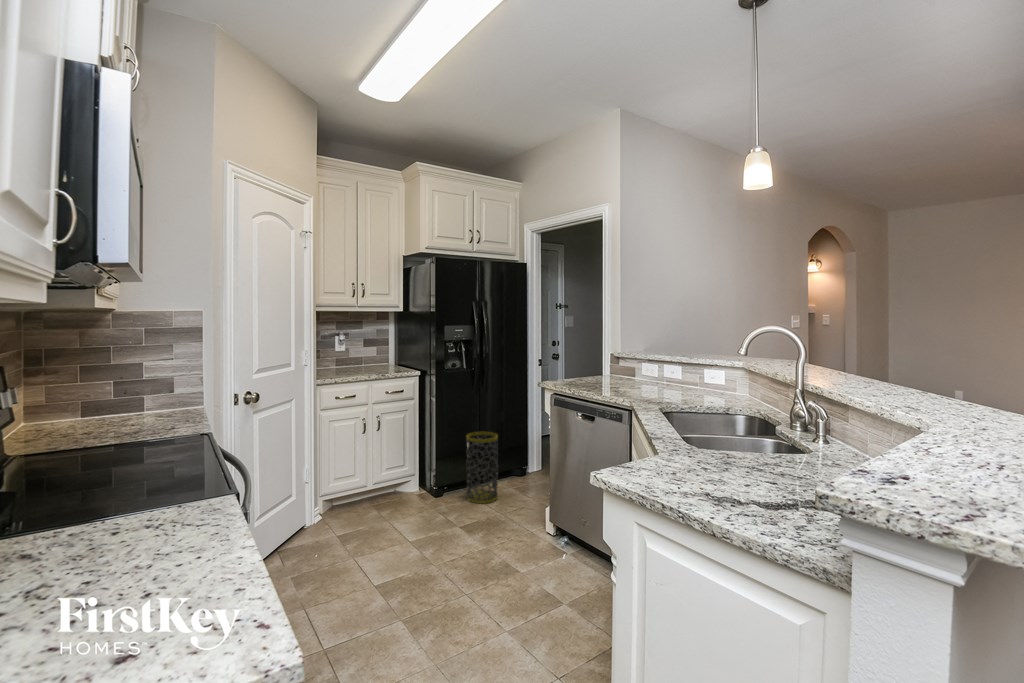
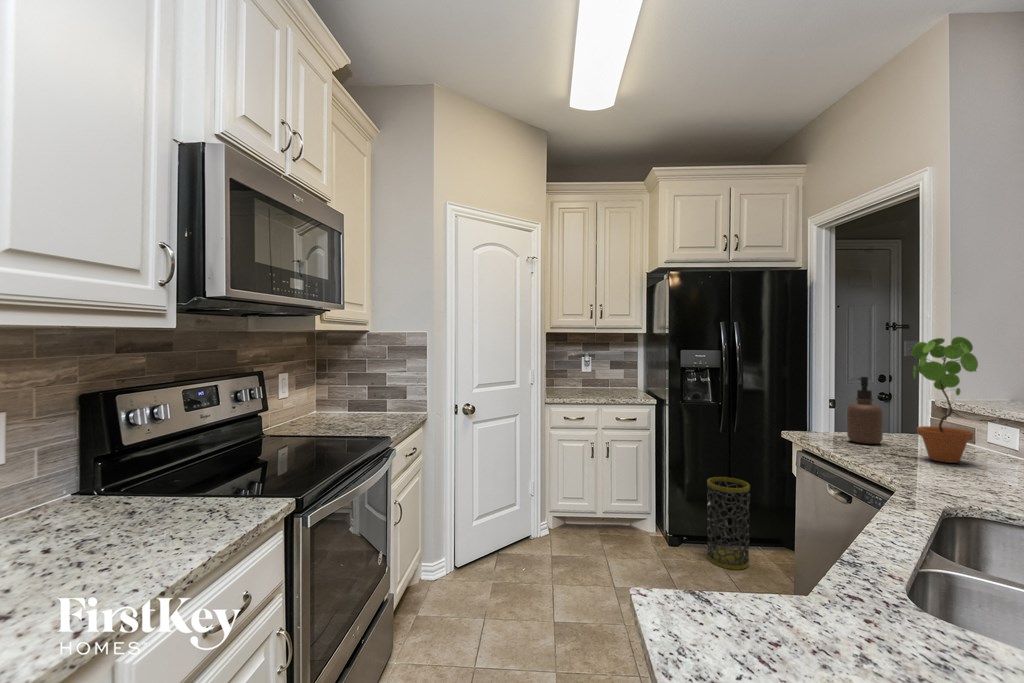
potted plant: none [620,319,652,395] -> present [912,337,978,463]
soap dispenser: none [580,345,599,390] -> present [847,377,883,444]

